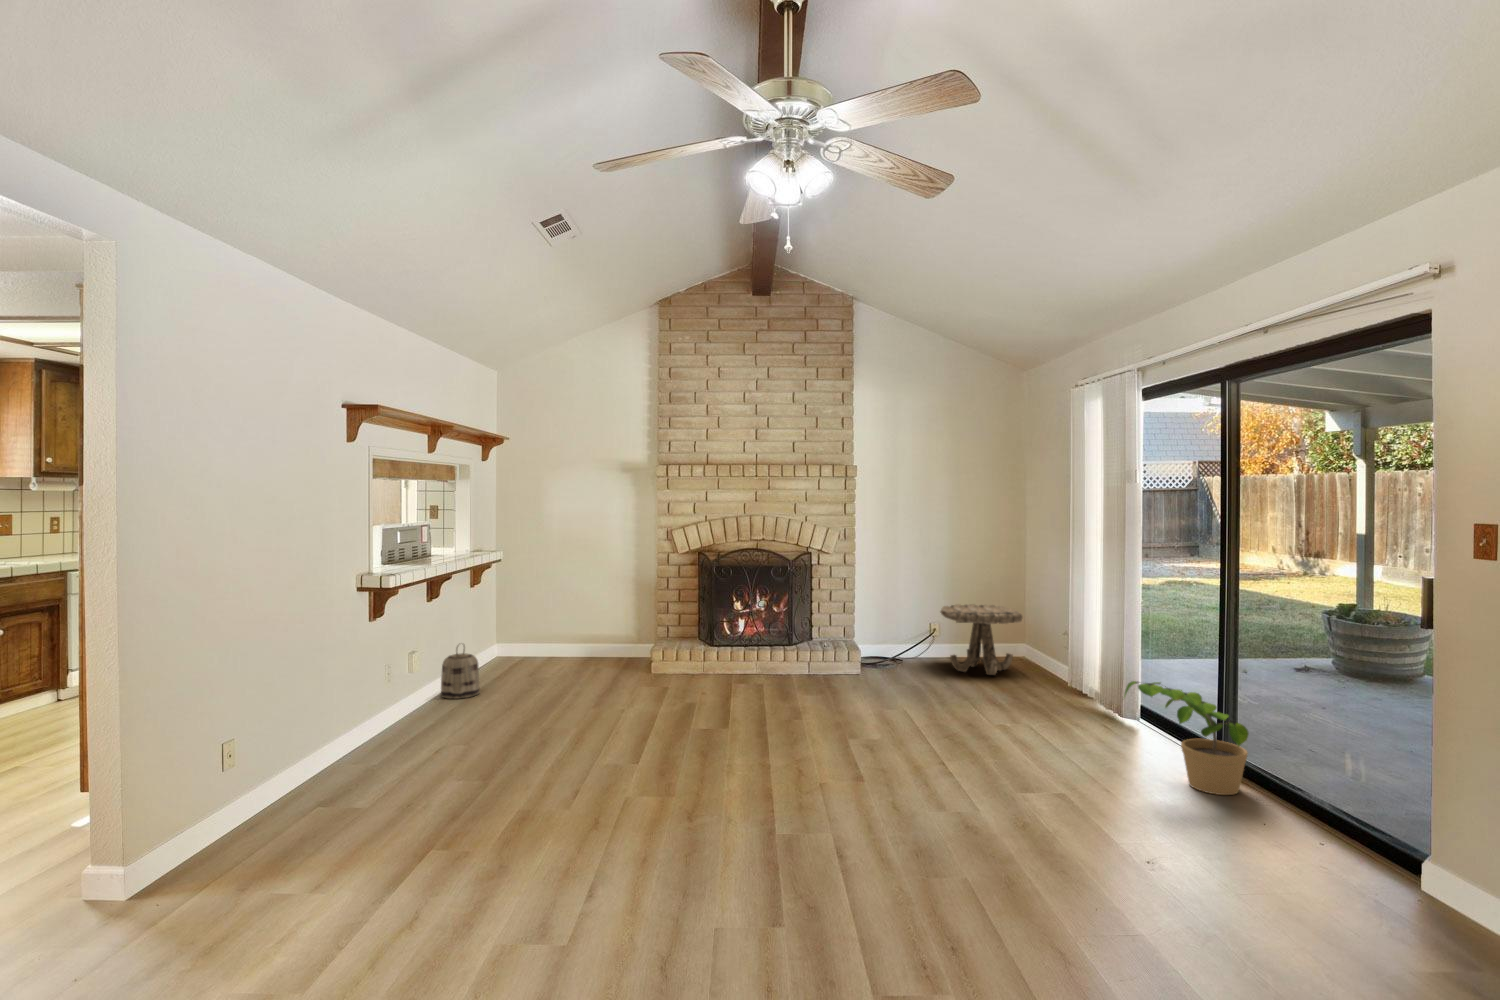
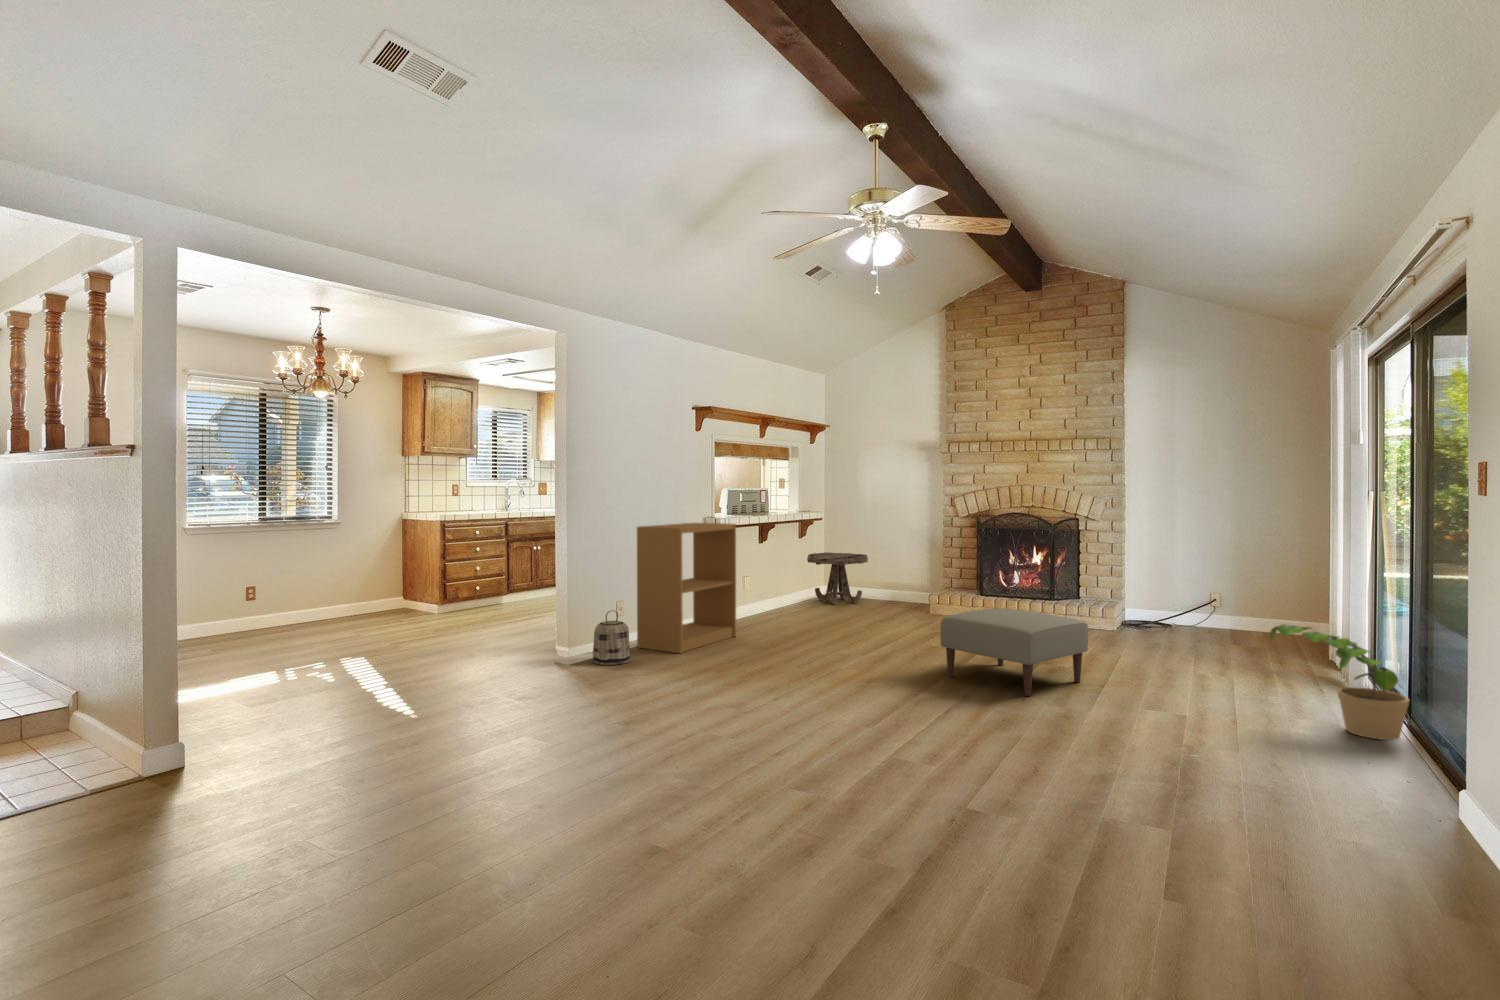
bookshelf: none [263,583,426,808] -> present [637,523,736,653]
side table: present [941,604,1022,675] -> present [807,552,868,604]
basket: present [441,646,480,699] -> present [593,610,631,665]
ottoman: none [762,680,920,800] -> present [940,609,1088,696]

